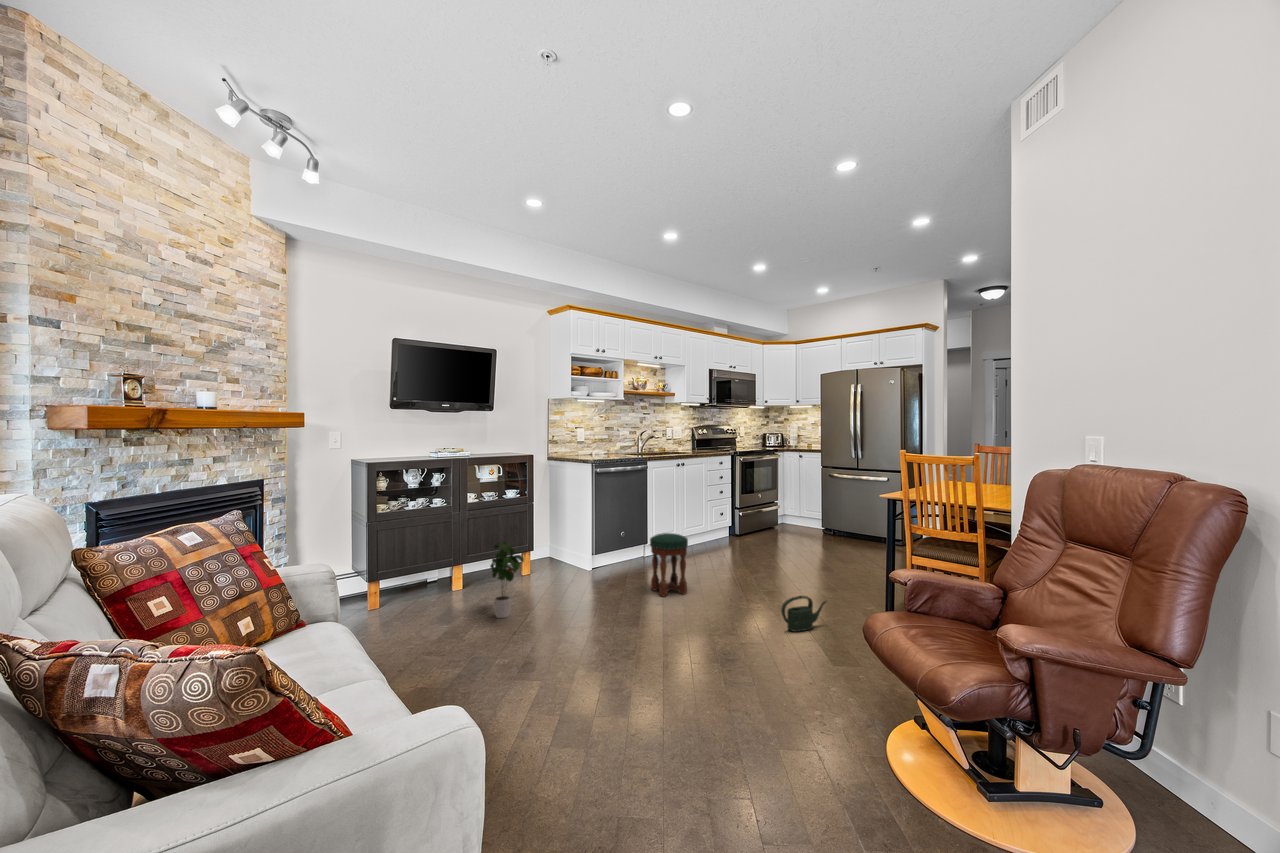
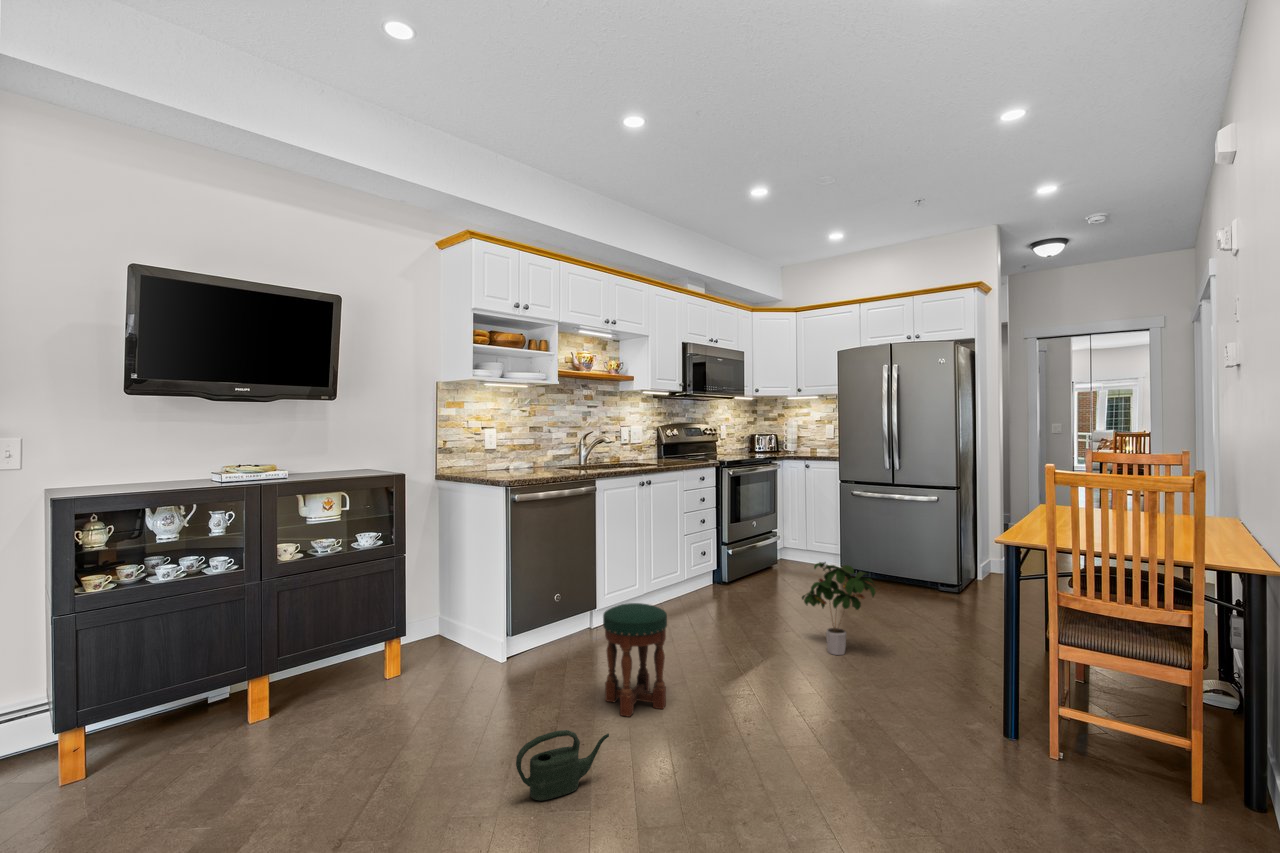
potted plant: present [490,542,524,618] -> present [802,562,875,655]
watering can: present [781,596,826,632] -> present [516,730,609,801]

